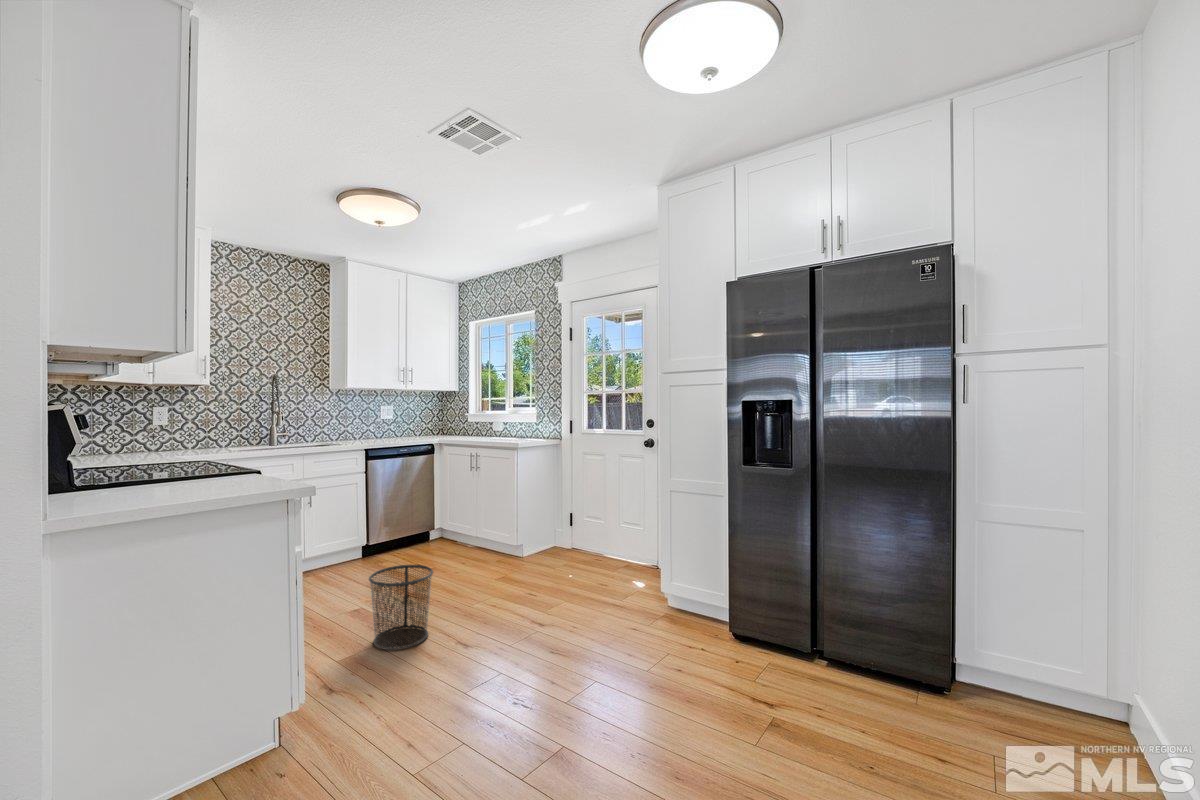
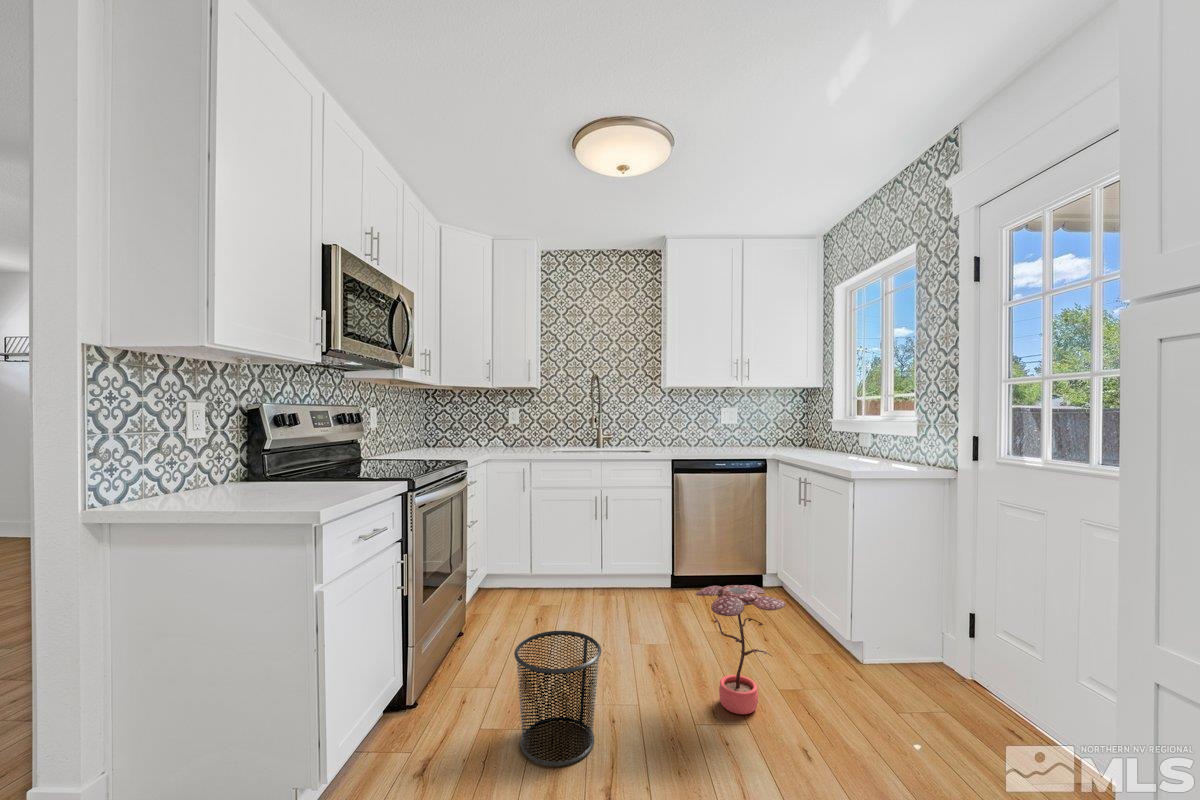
potted plant: none [454,517,510,593] -> present [695,585,786,714]

